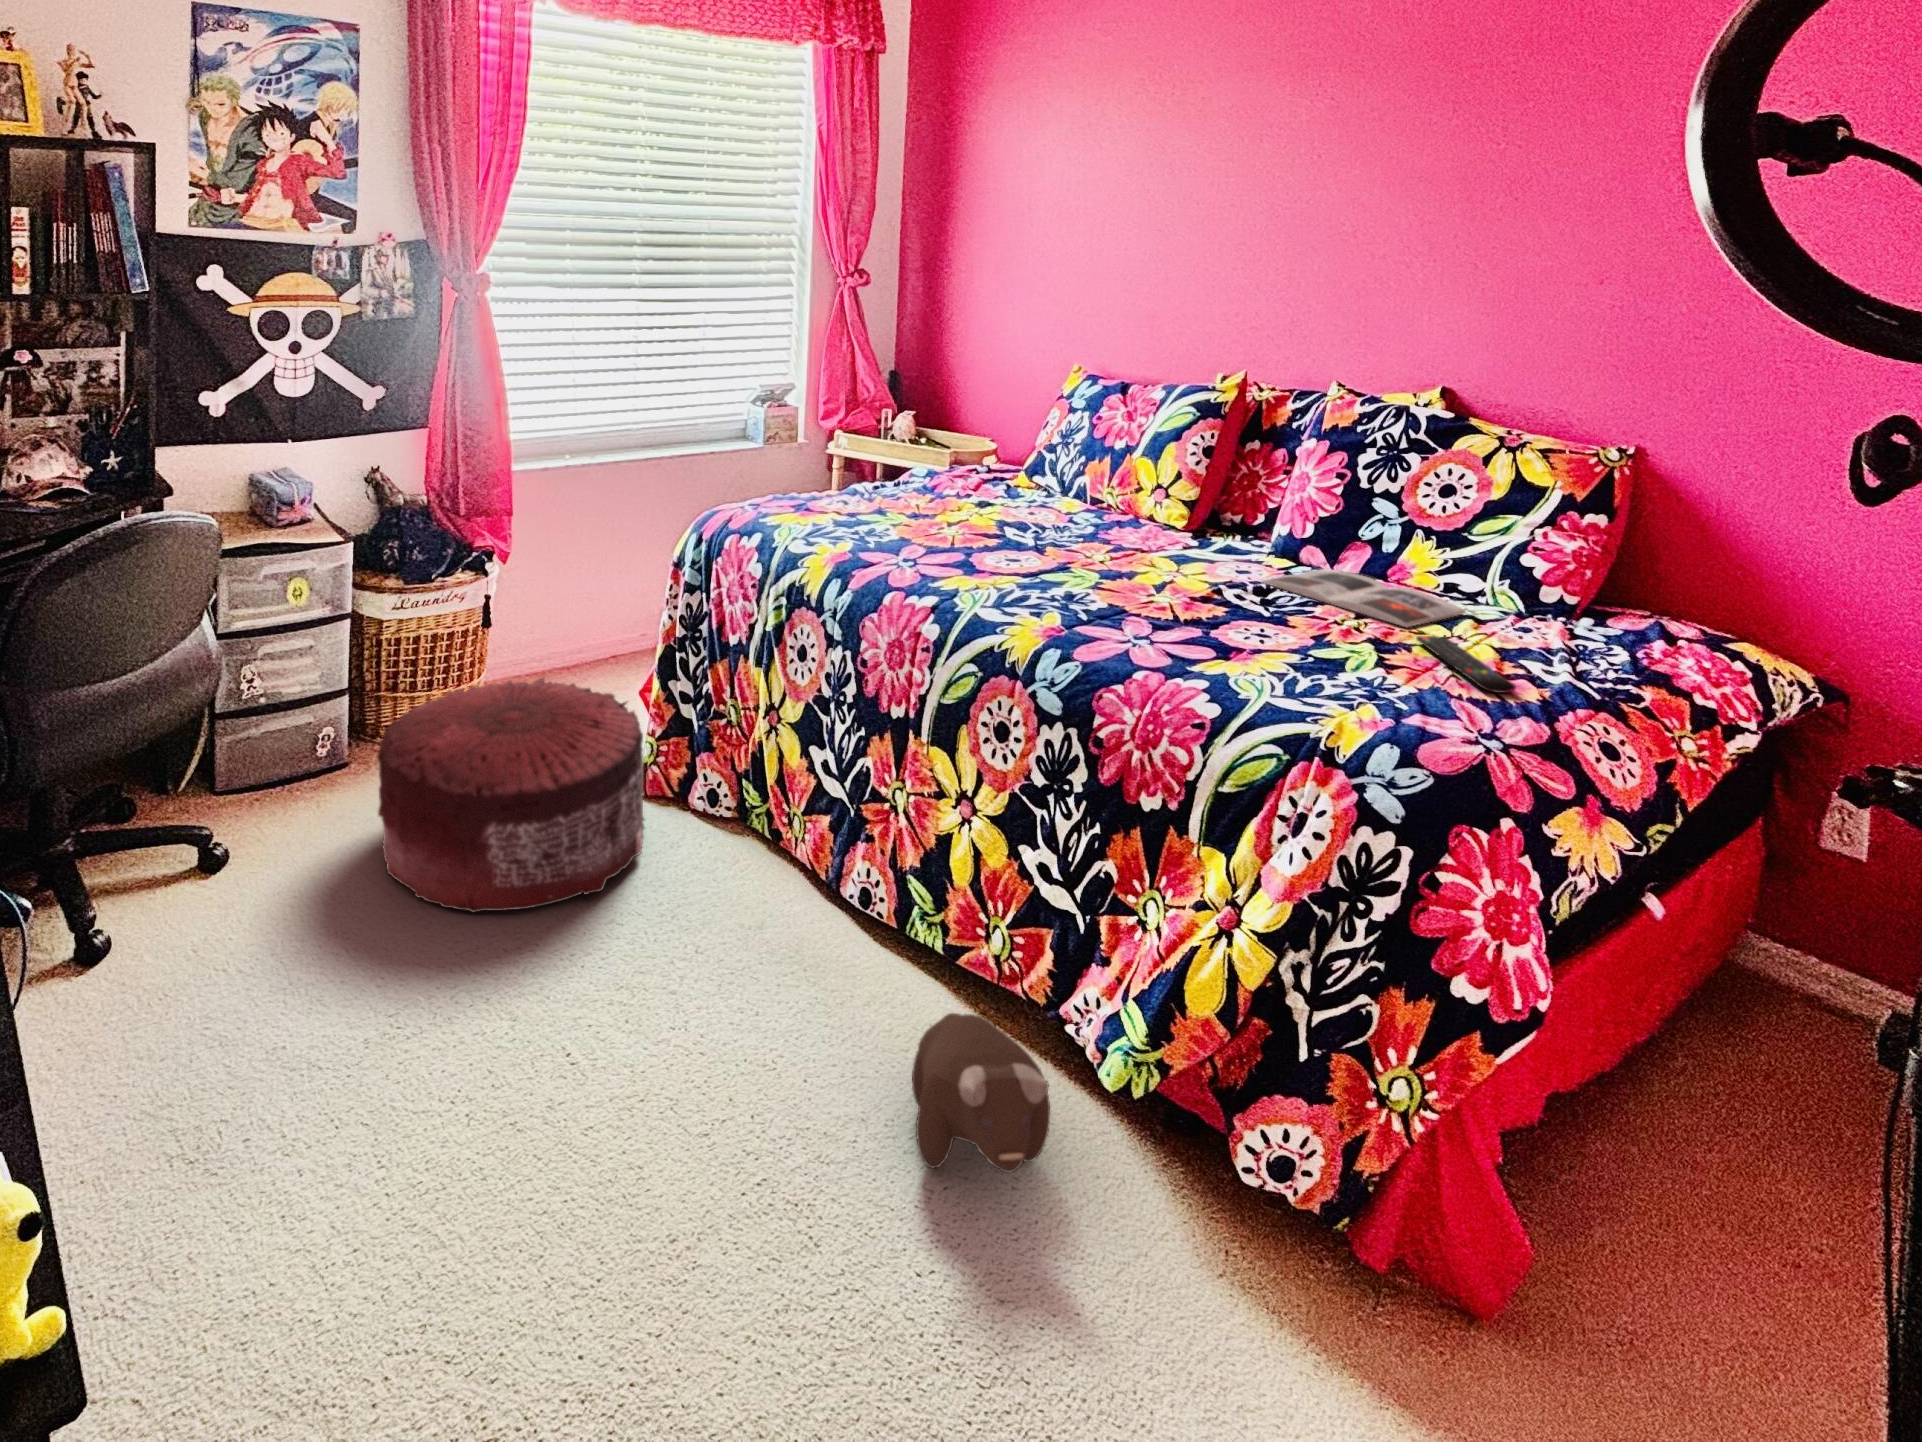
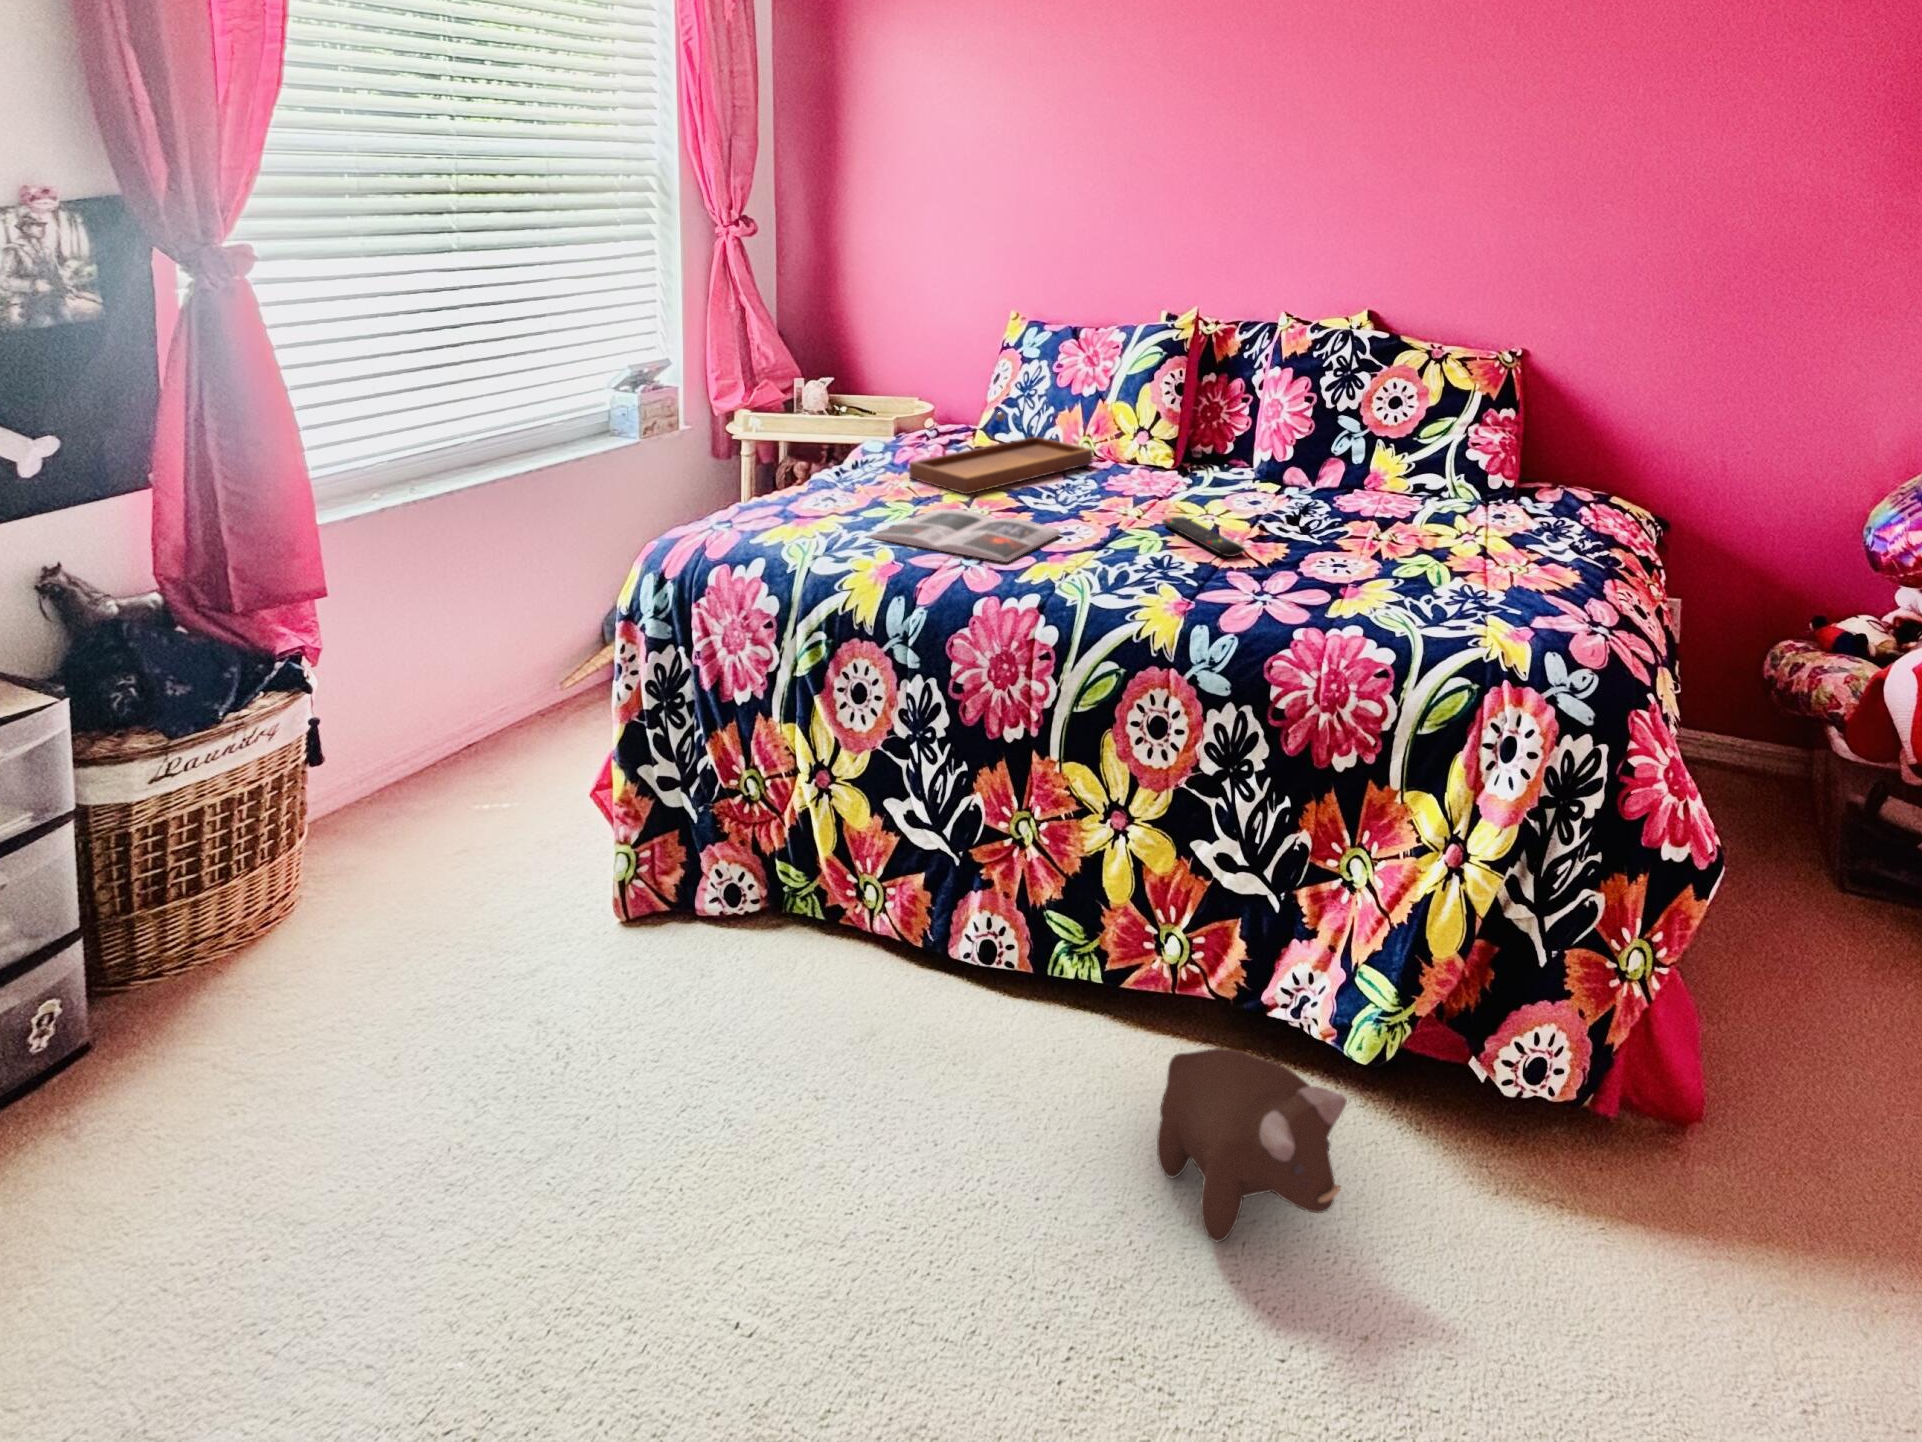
tray: none [923,451,1102,518] -> present [909,412,1093,494]
magazine: present [1262,569,1466,627] -> present [870,509,1061,562]
remote control: present [1416,636,1516,693] -> present [1162,517,1245,557]
pouf: present [378,677,645,912] -> none [215,805,670,1216]

